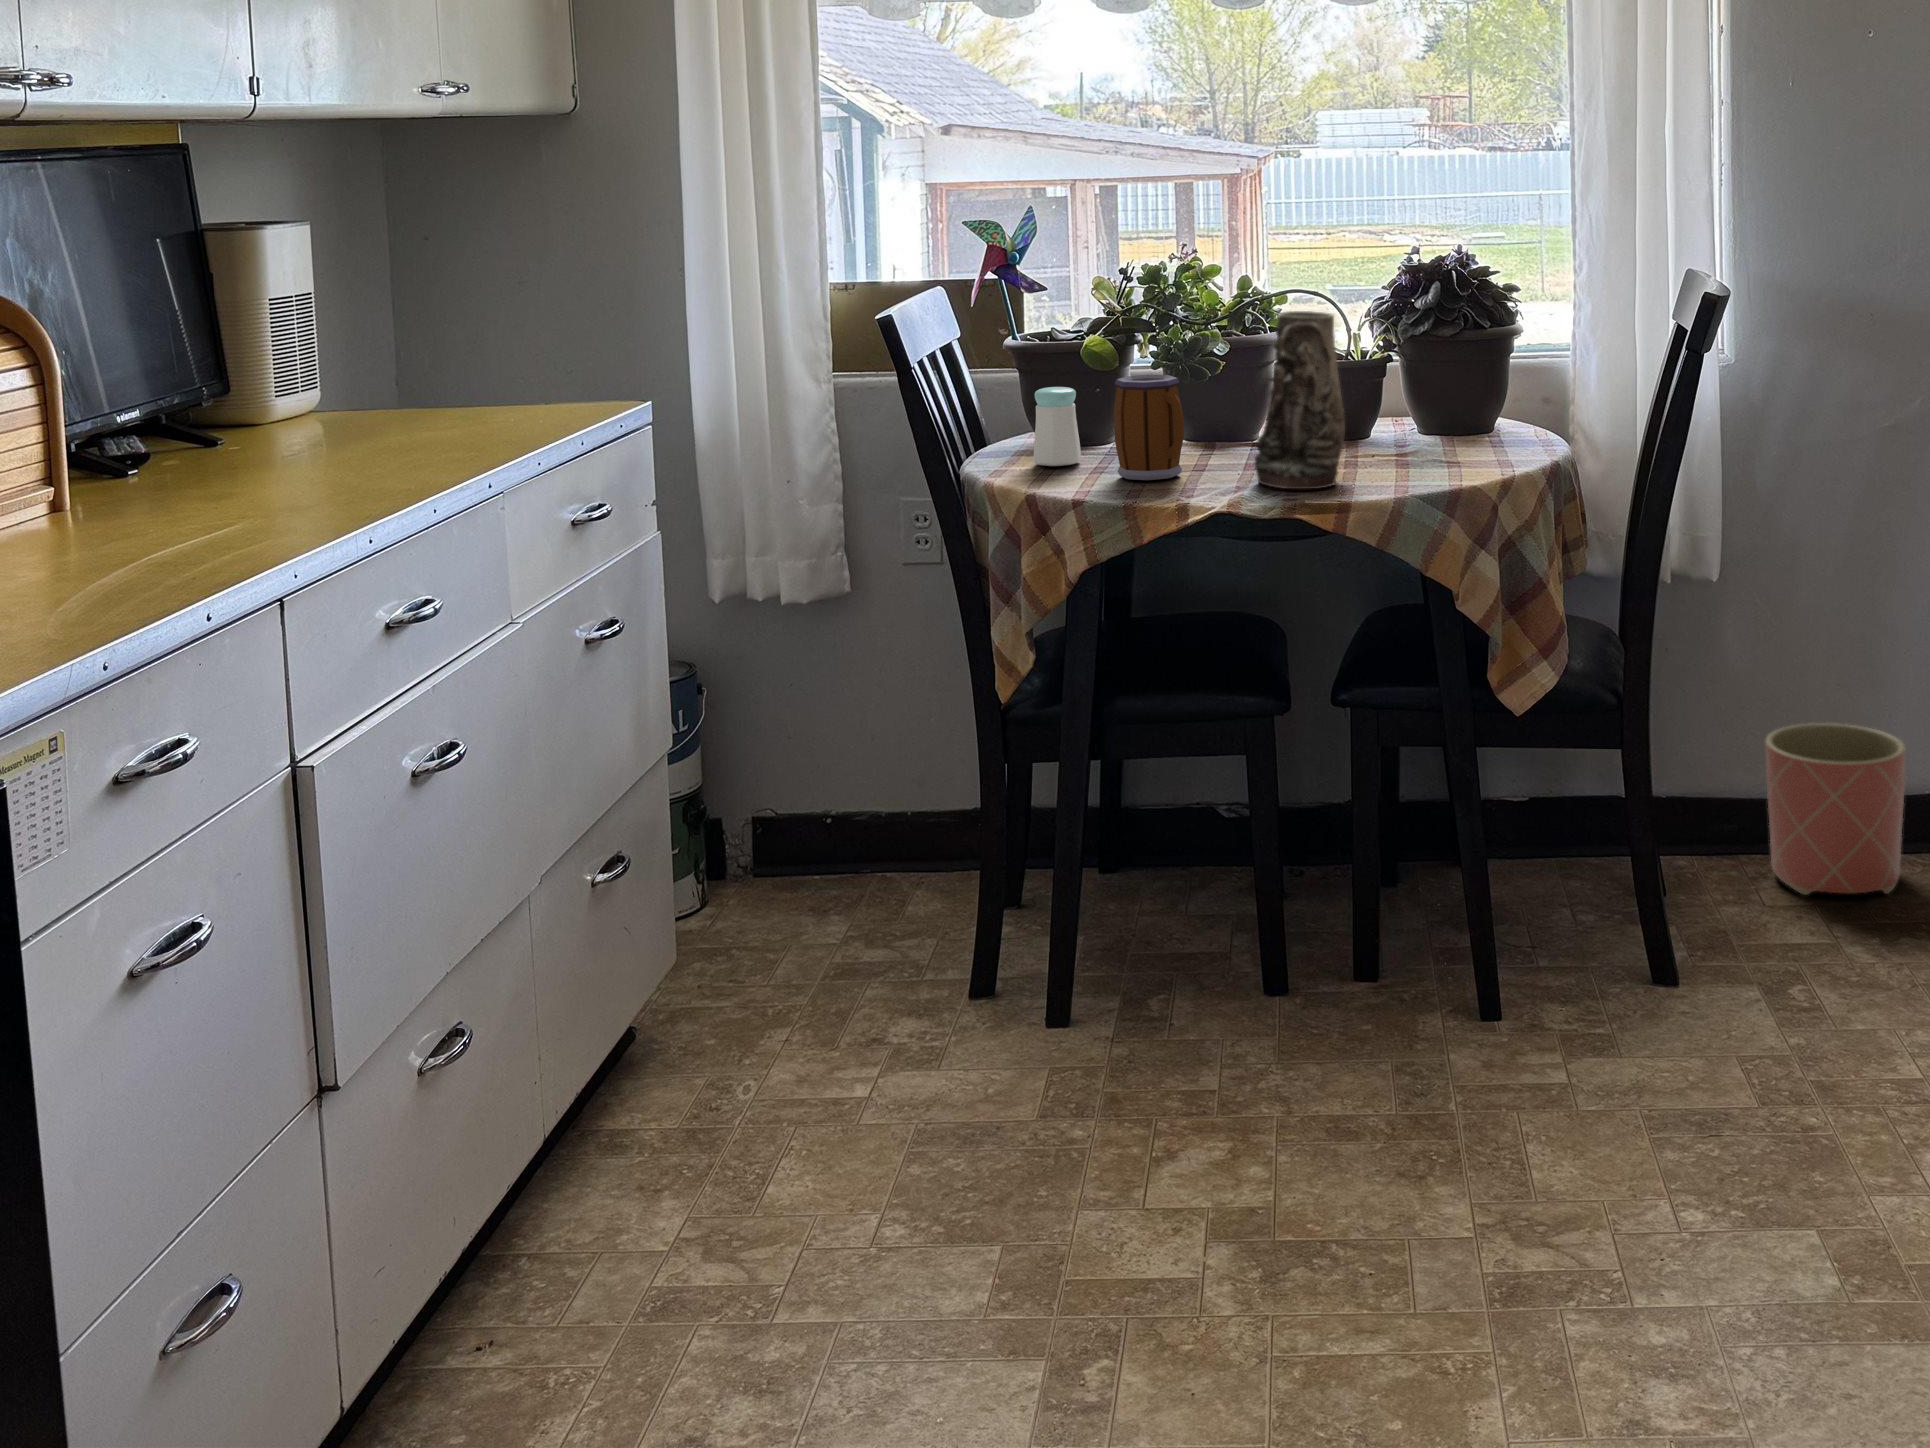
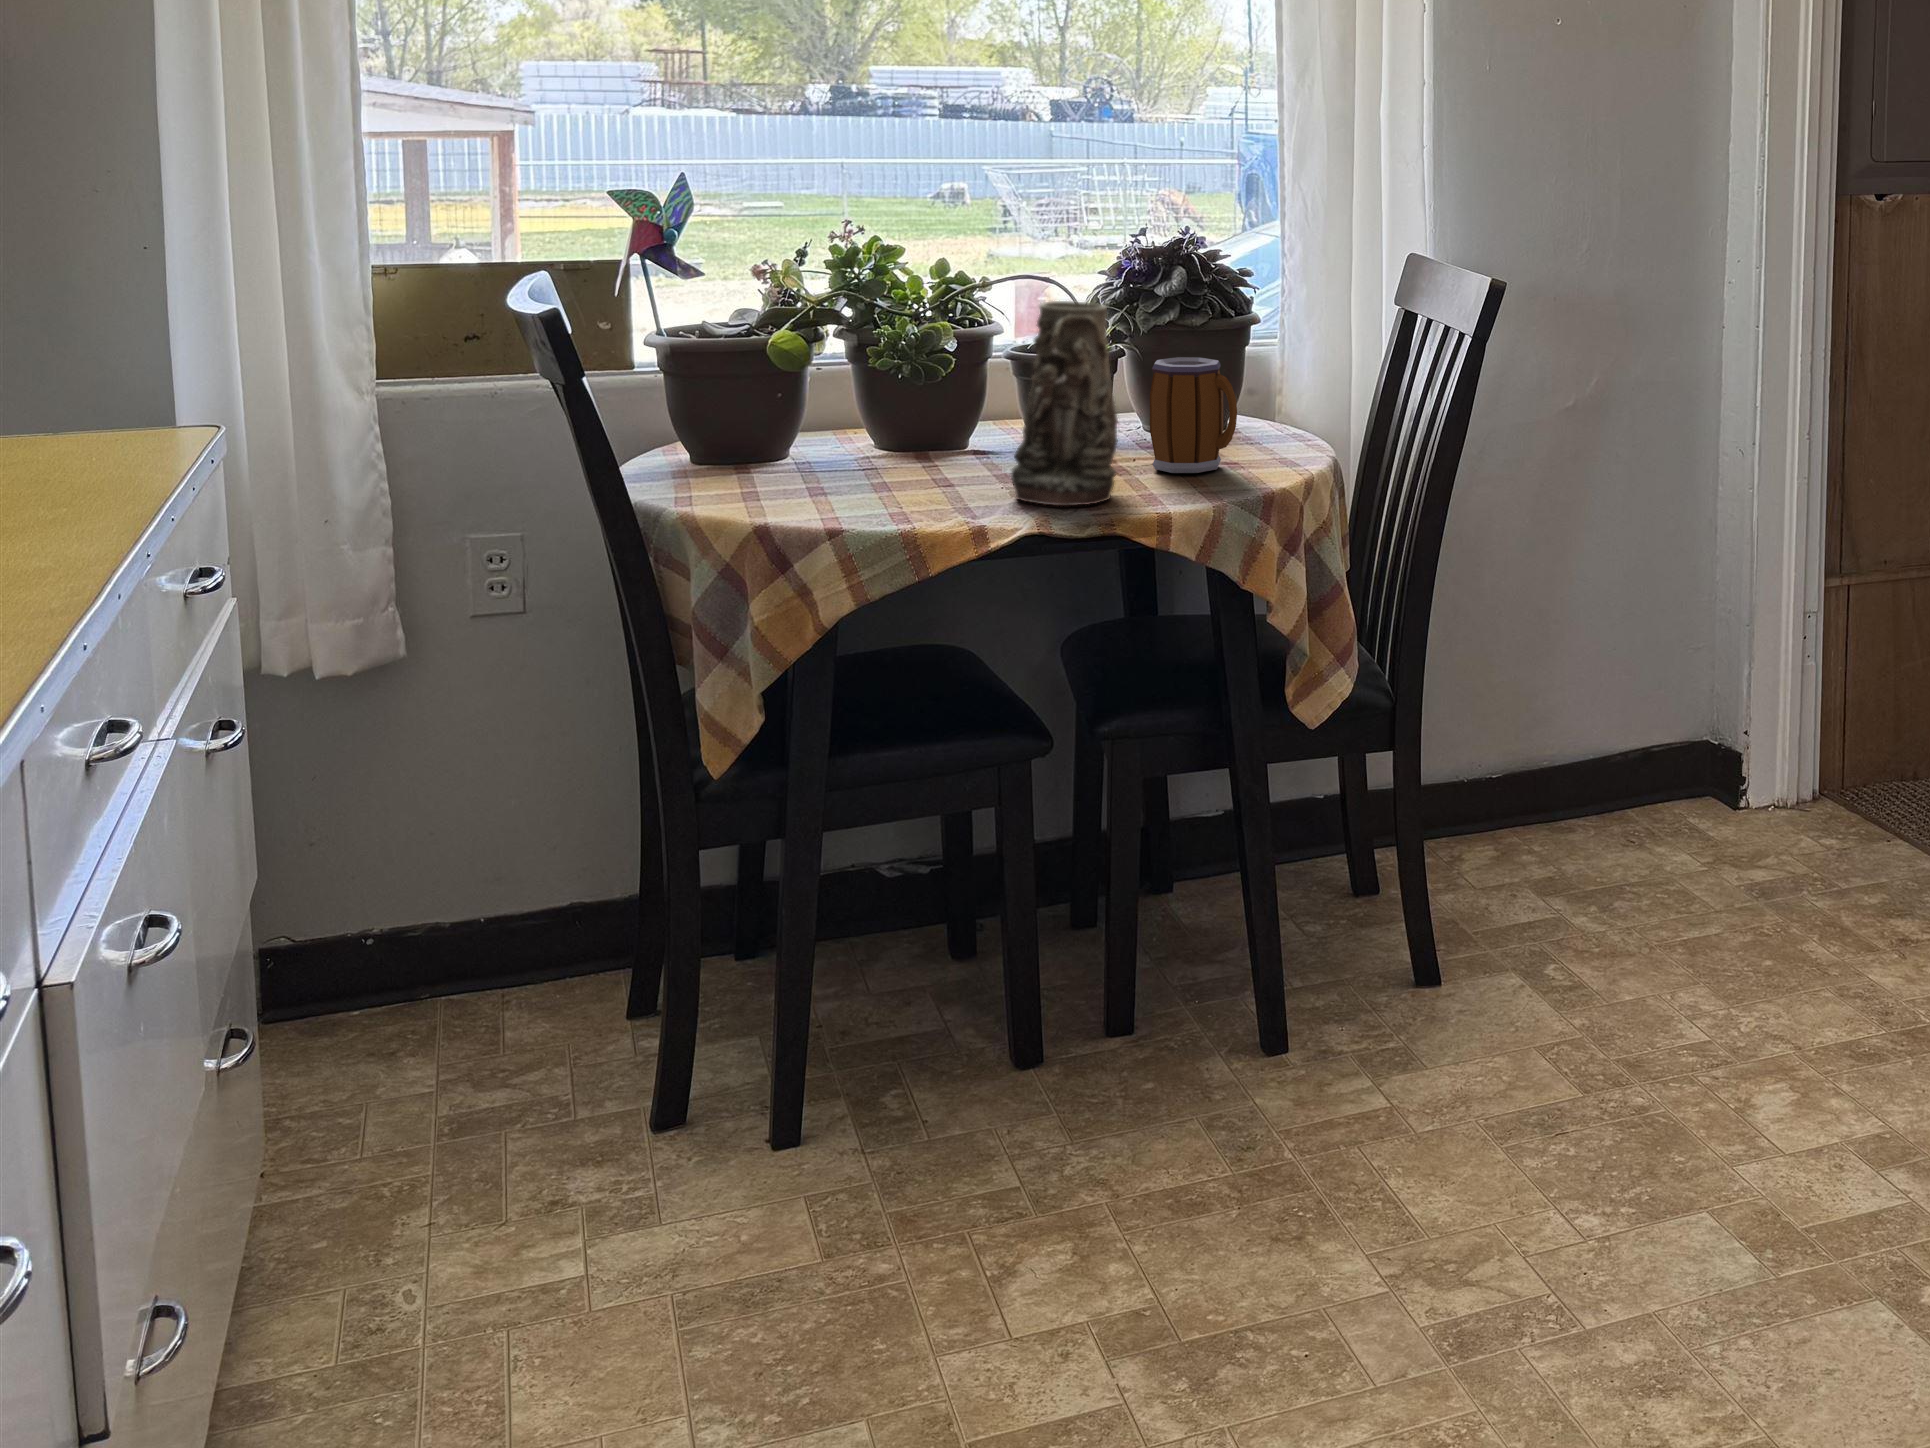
mug: present [1114,375,1184,480] -> present [1150,357,1237,473]
salt shaker: present [1034,387,1081,466] -> none [709,394,768,490]
planter: present [1765,723,1906,895] -> none [1469,694,1601,868]

